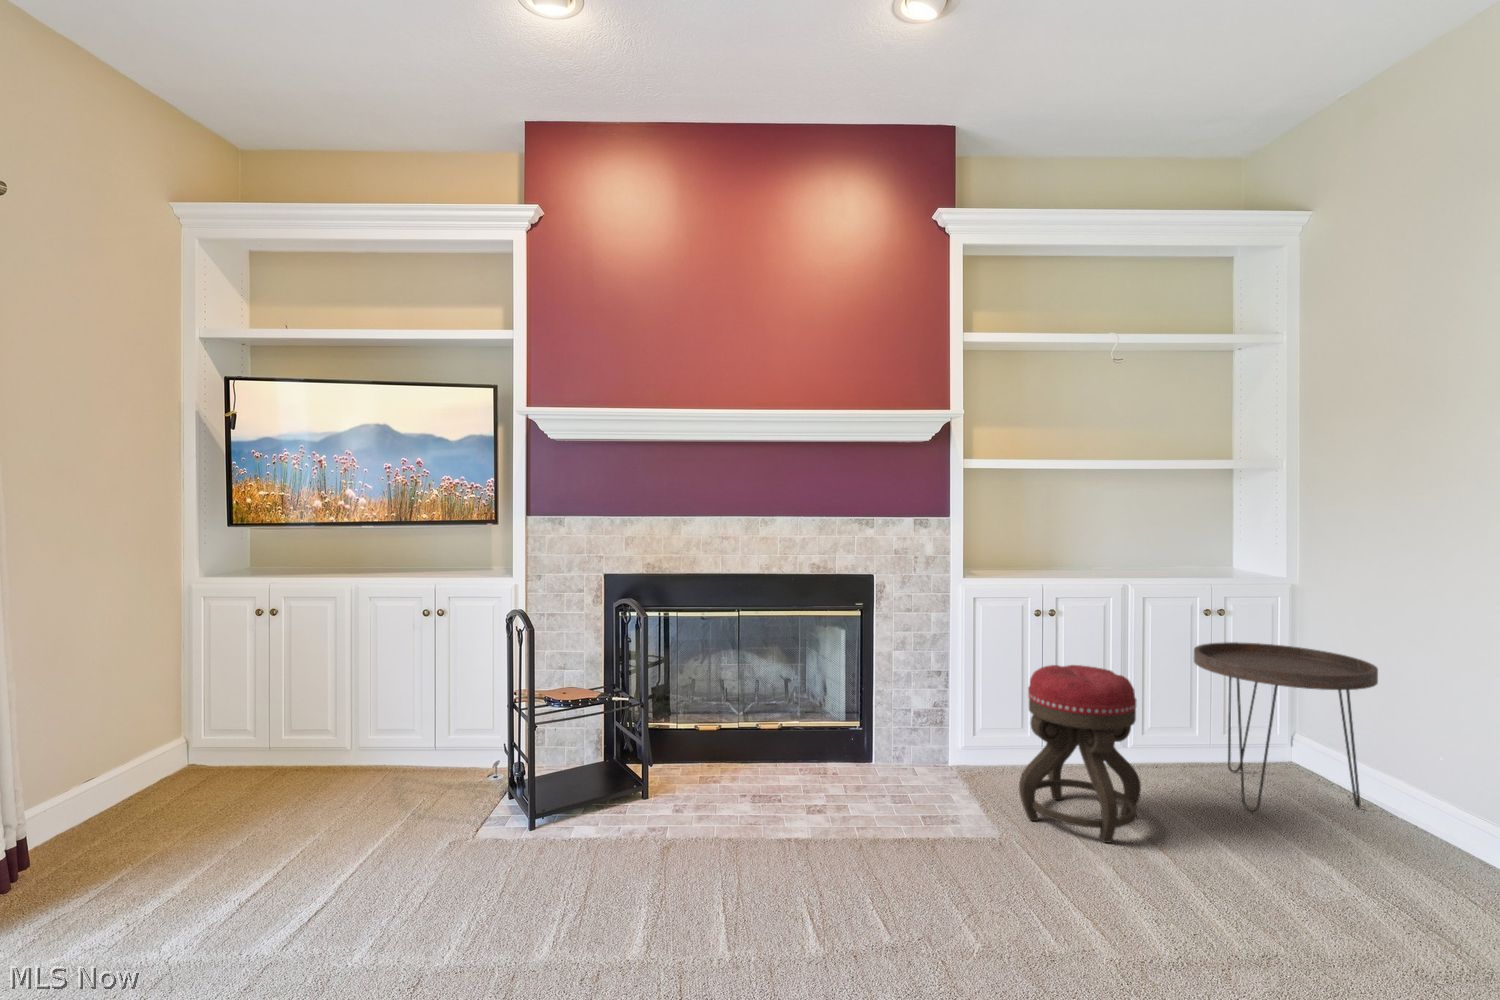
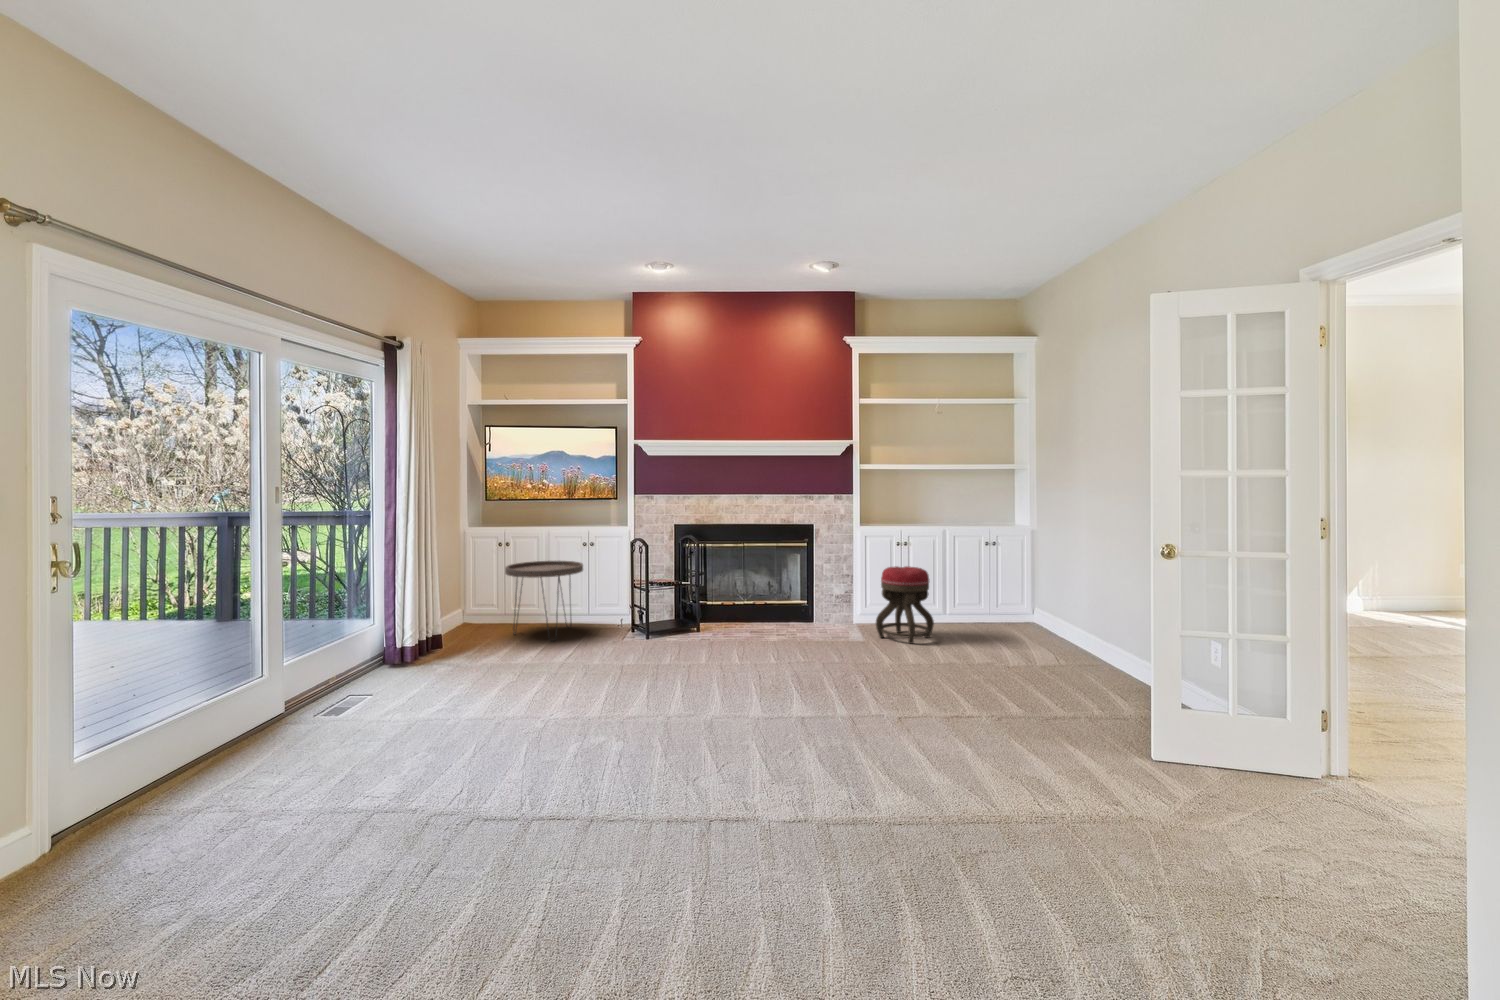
side table: present [1194,642,1378,811] -> present [505,561,583,634]

